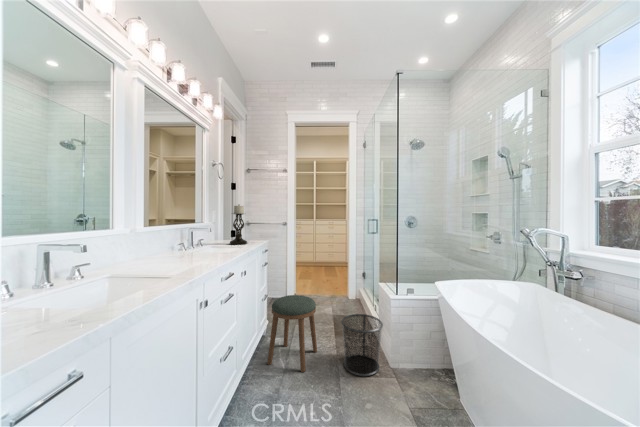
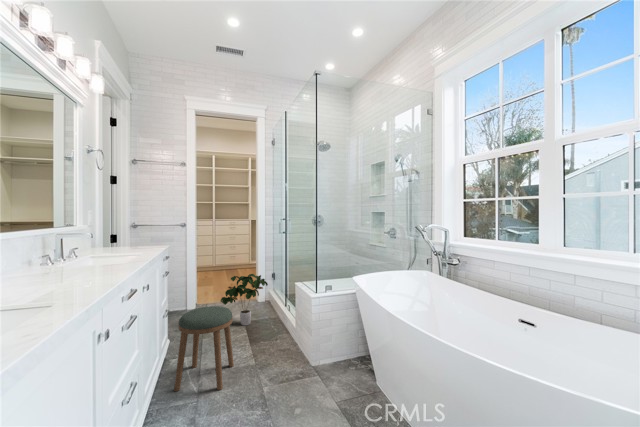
candle holder: present [230,204,247,245] -> none [115,203,141,253]
potted plant: none [311,268,353,315] -> present [221,274,268,325]
waste bin: present [342,314,383,376] -> none [262,317,304,380]

